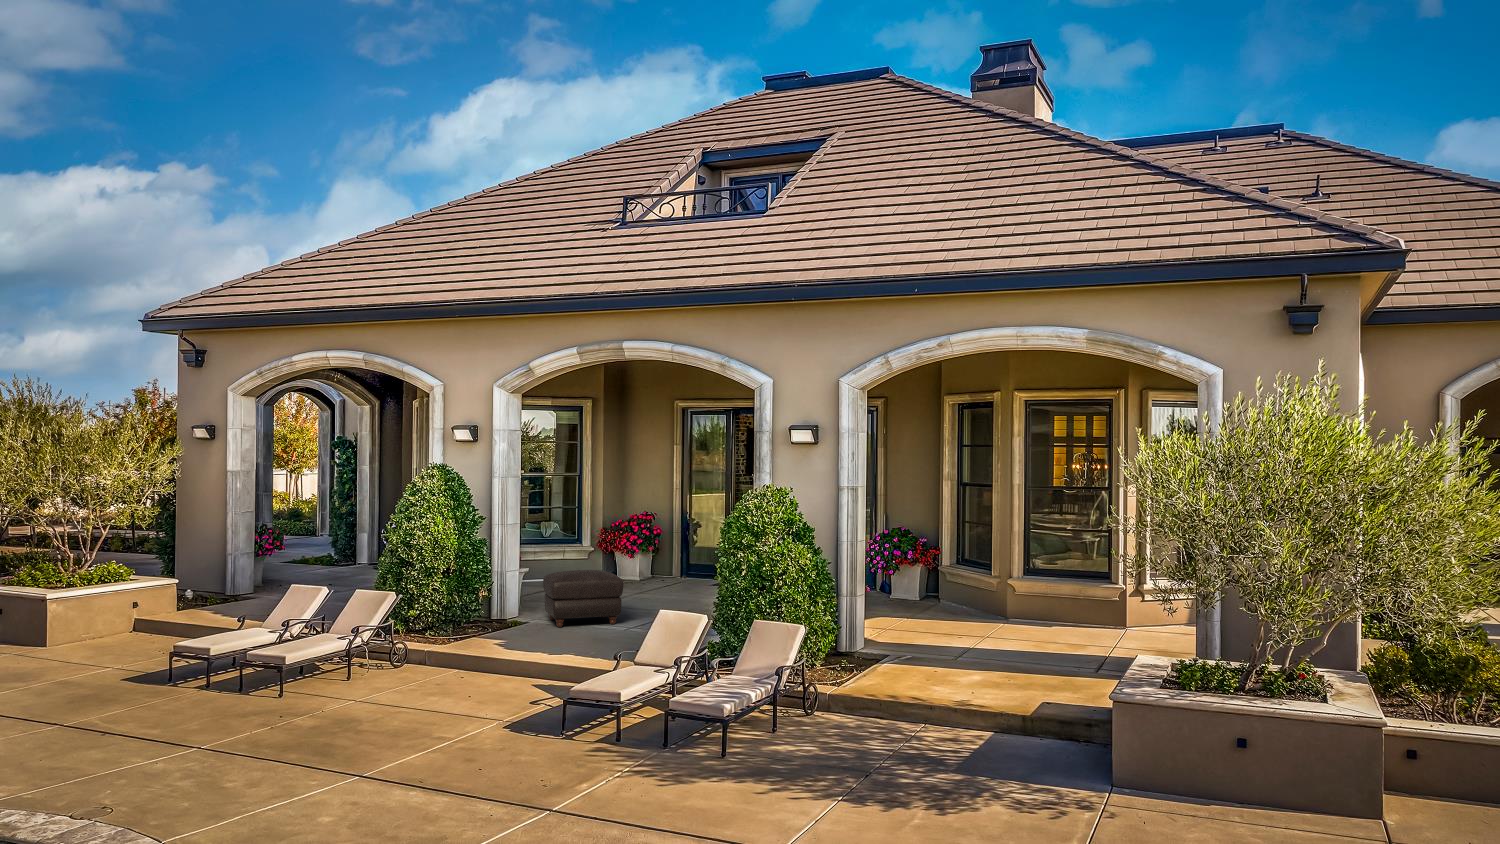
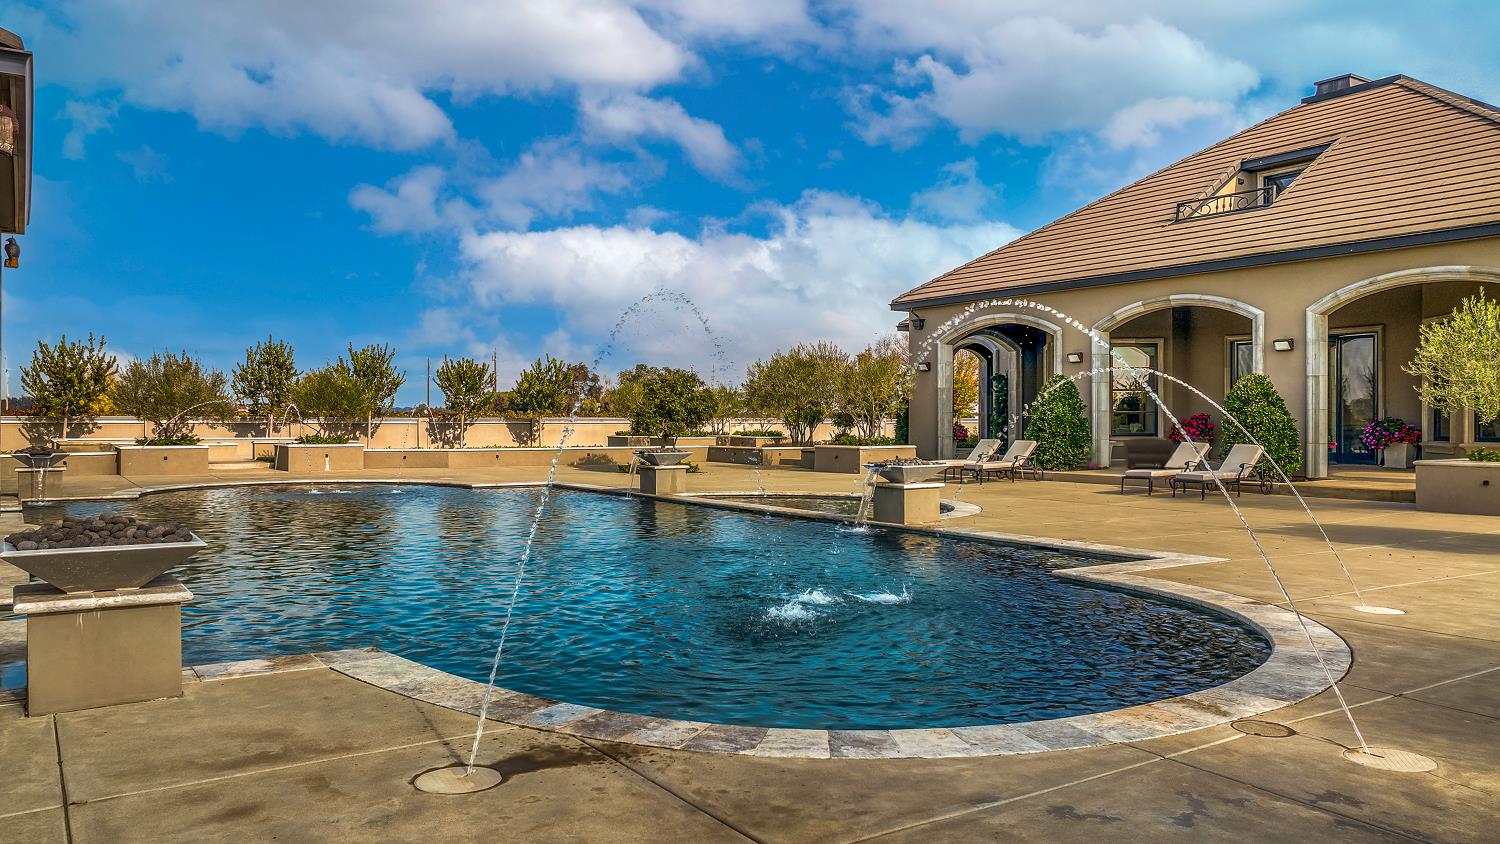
decorative plant: none [464,585,522,634] -> present [1089,445,1099,470]

